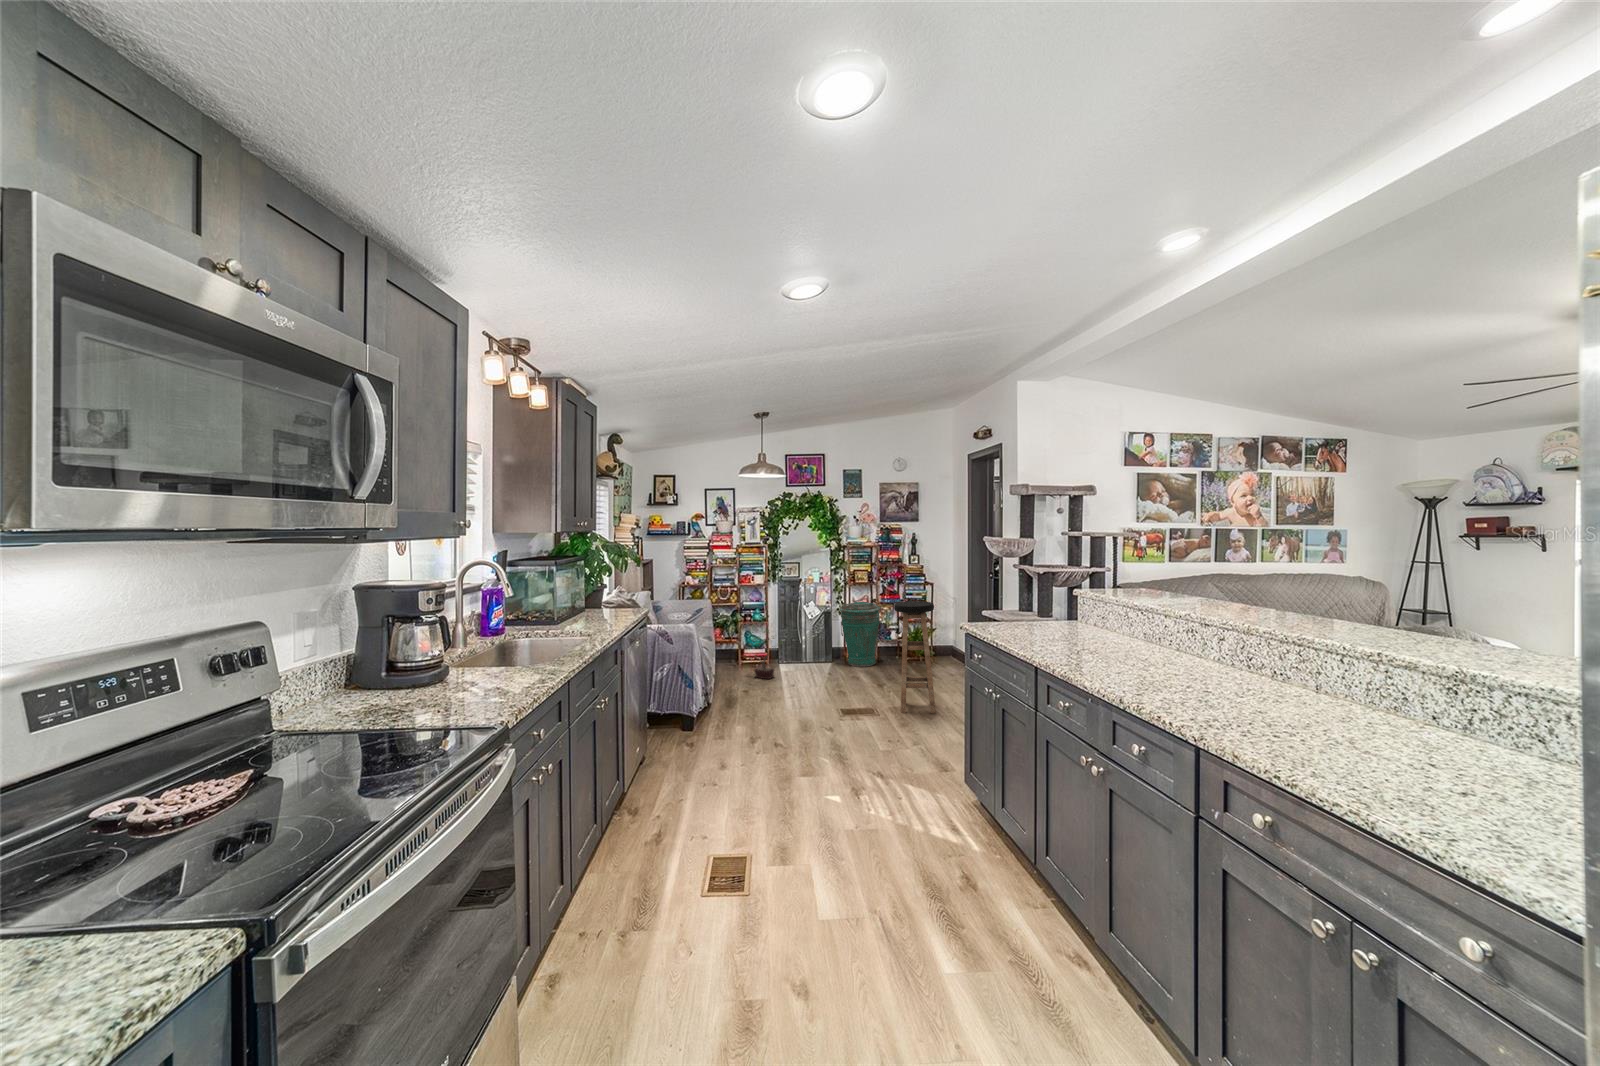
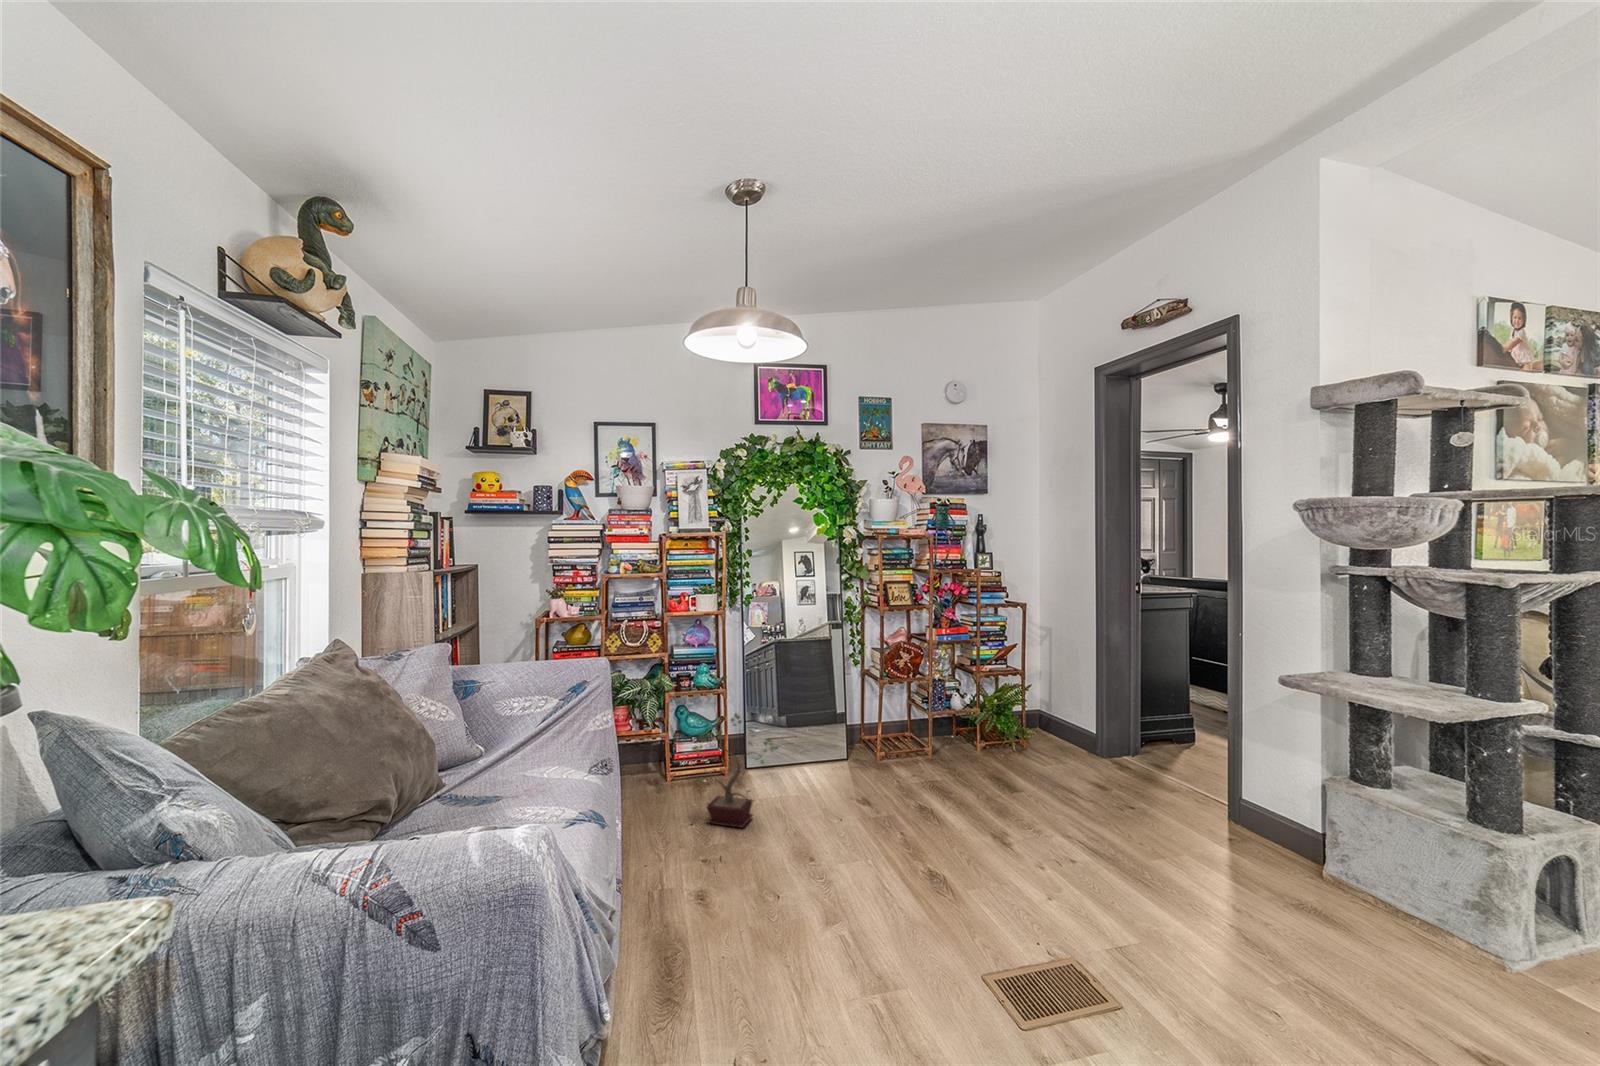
trash can: present [839,600,881,667] -> none [863,637,943,770]
bar stool: present [894,601,936,714] -> none [1100,657,1236,966]

